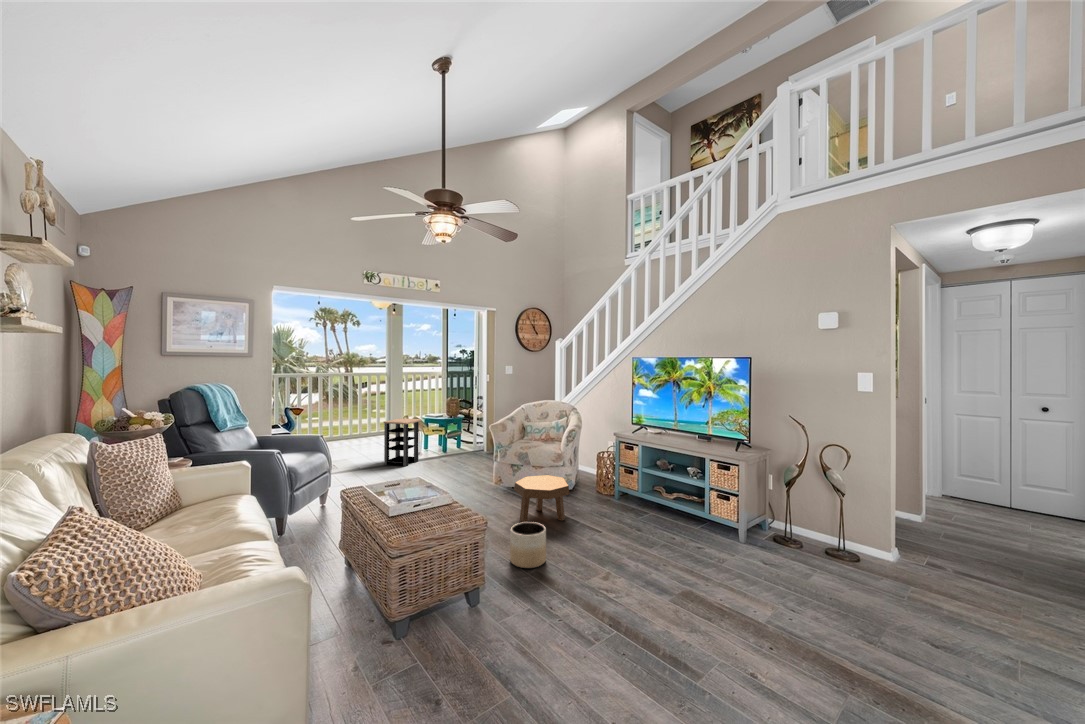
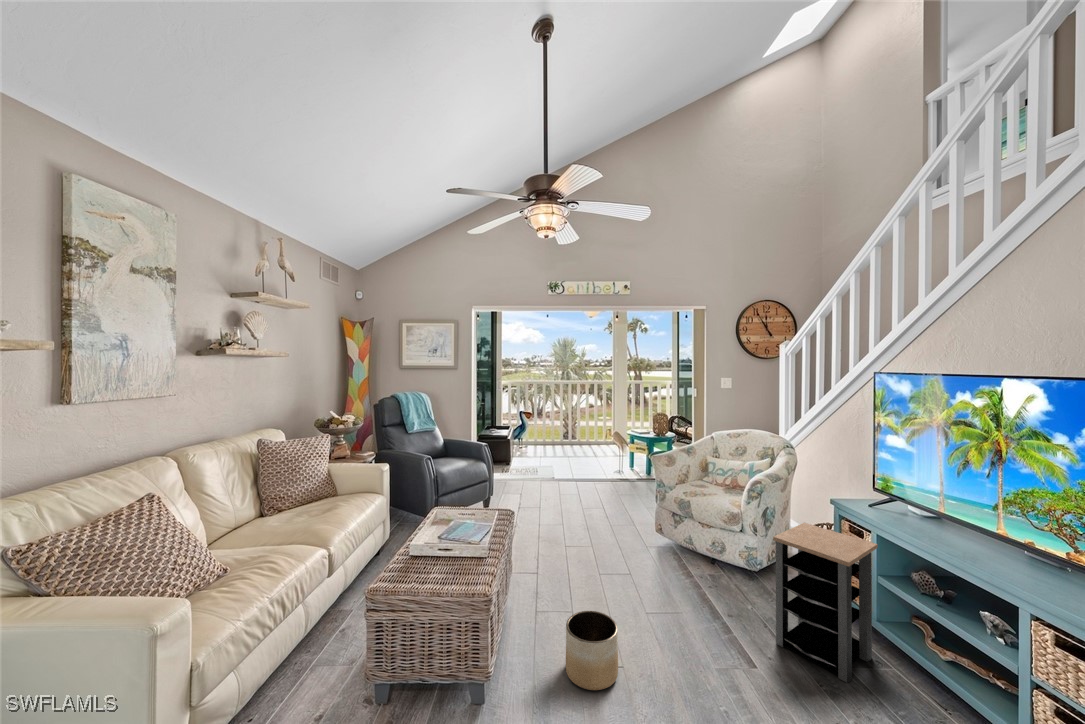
side table: present [384,418,421,466] -> present [773,523,878,683]
footstool: present [514,475,570,523] -> none [643,536,725,621]

